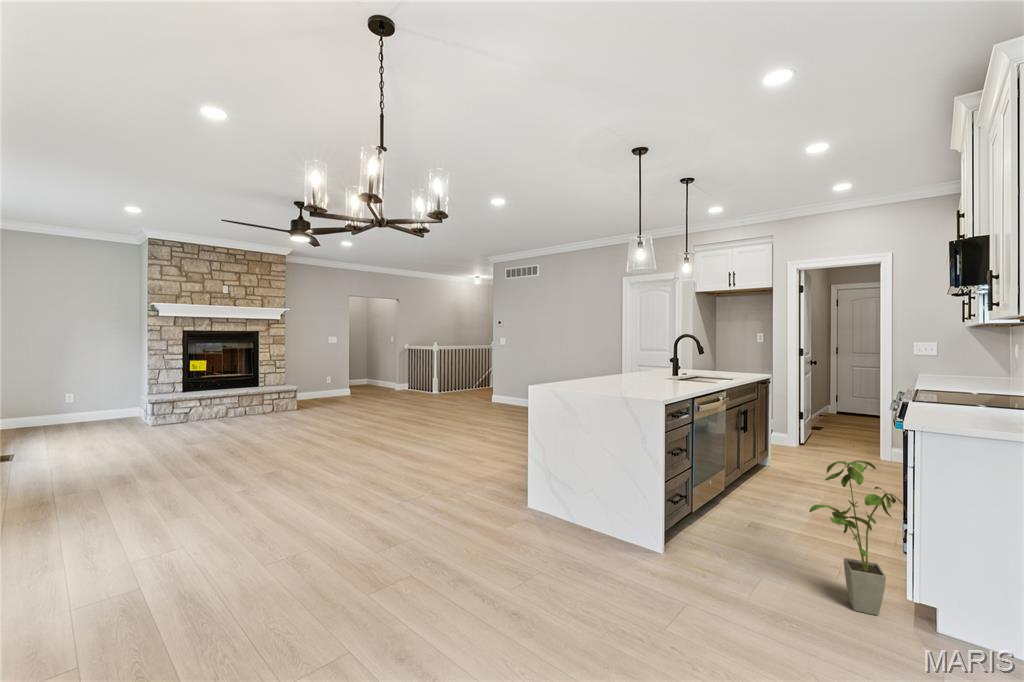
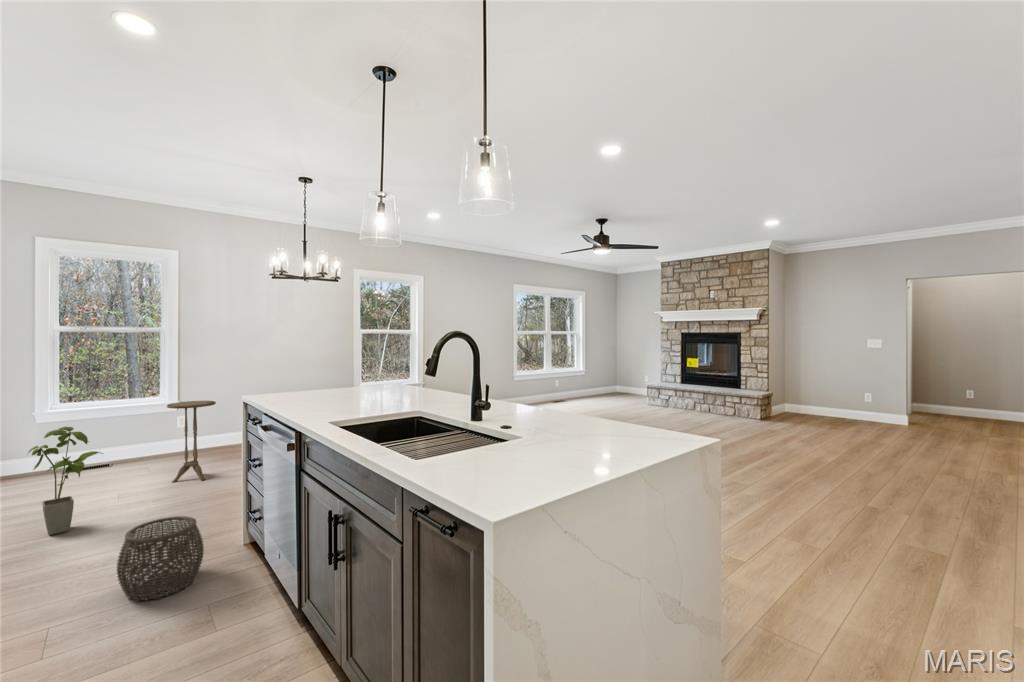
side table: none [613,463,697,636] -> present [167,401,216,482]
woven basket: none [746,464,801,517] -> present [117,516,204,601]

